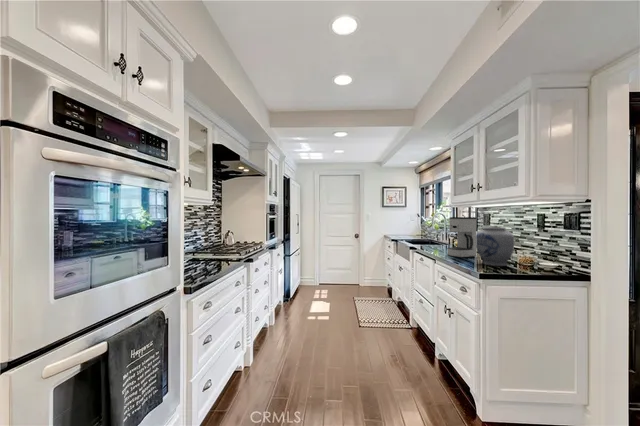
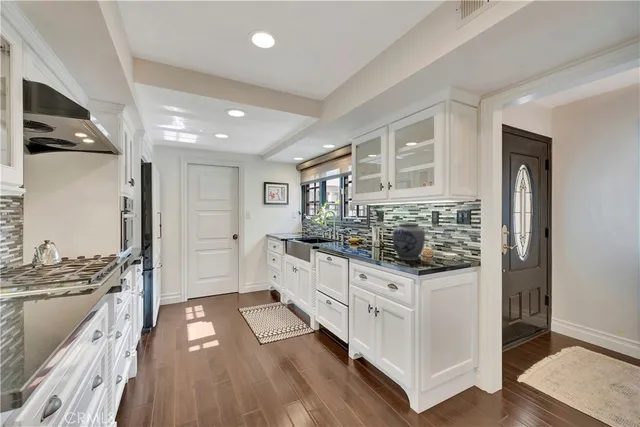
coffee maker: present [447,217,476,257] -> none [358,214,382,254]

